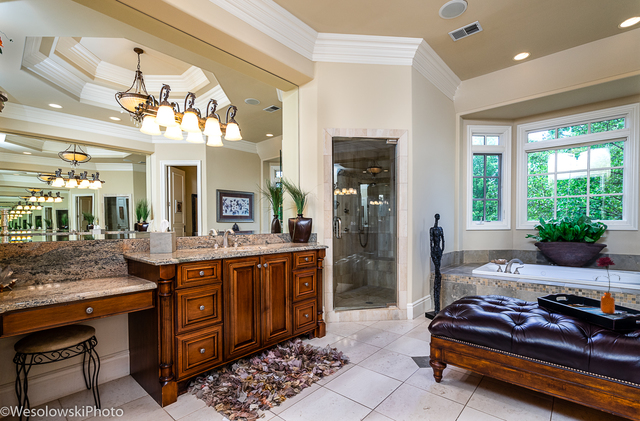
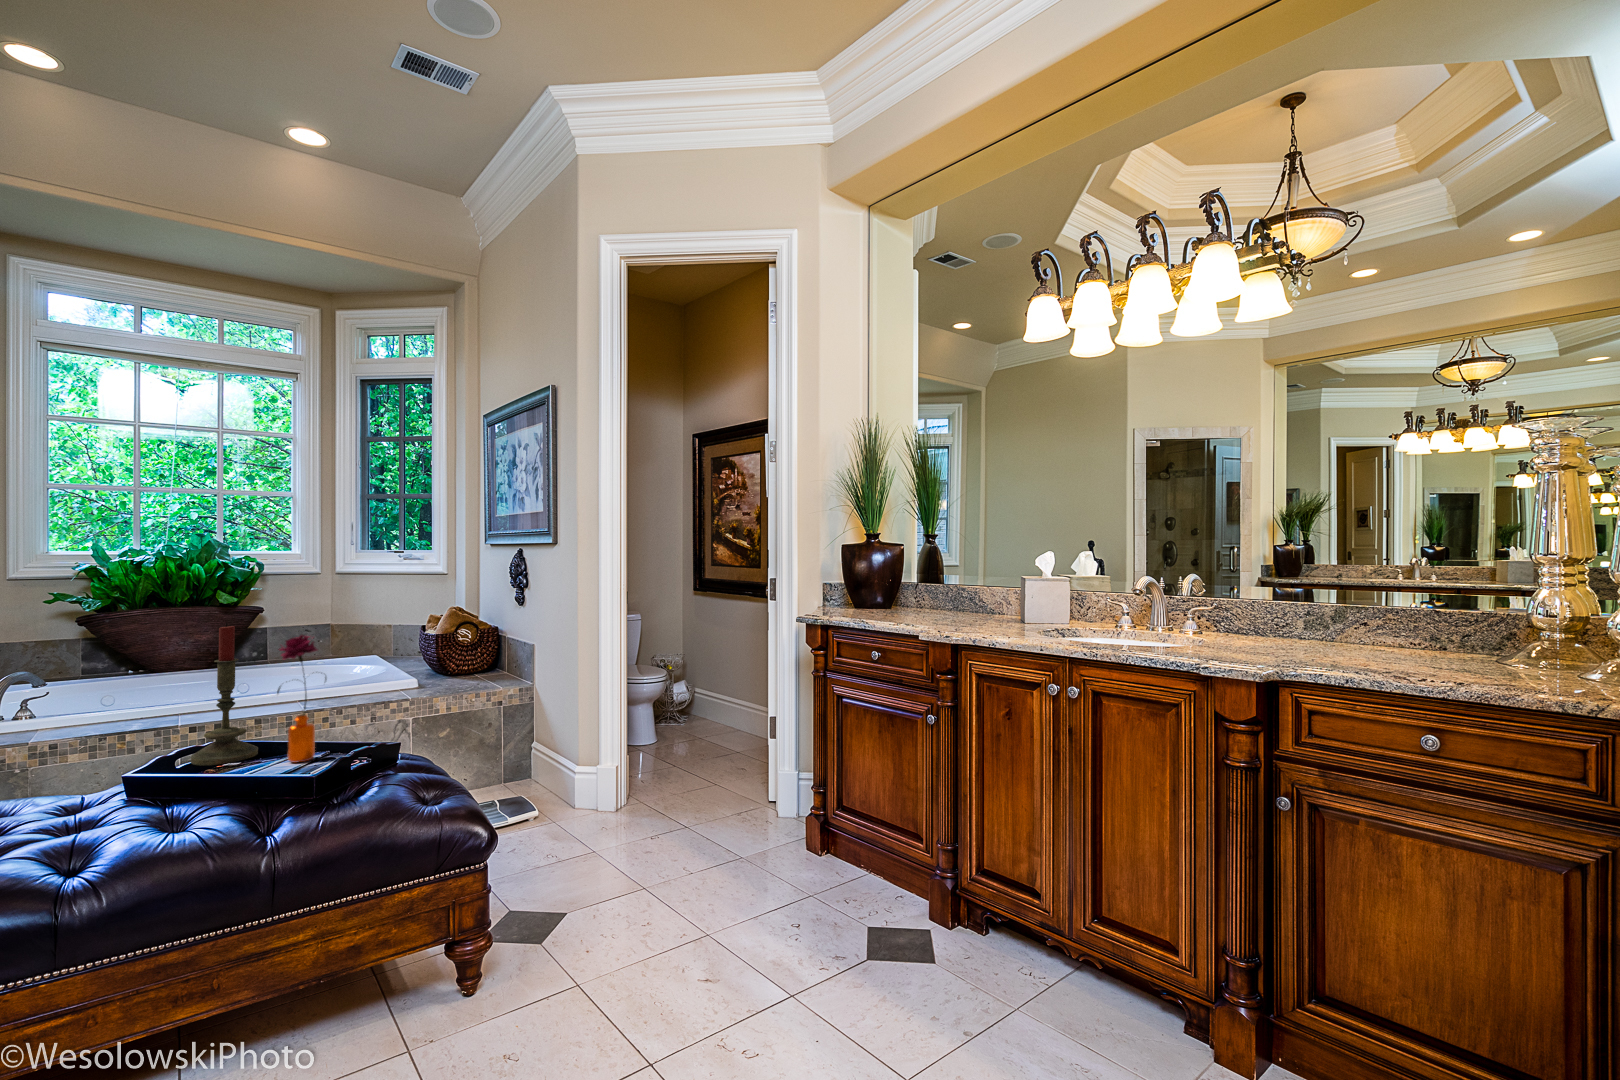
candle: none [562,248,590,306] -> present [191,623,258,766]

